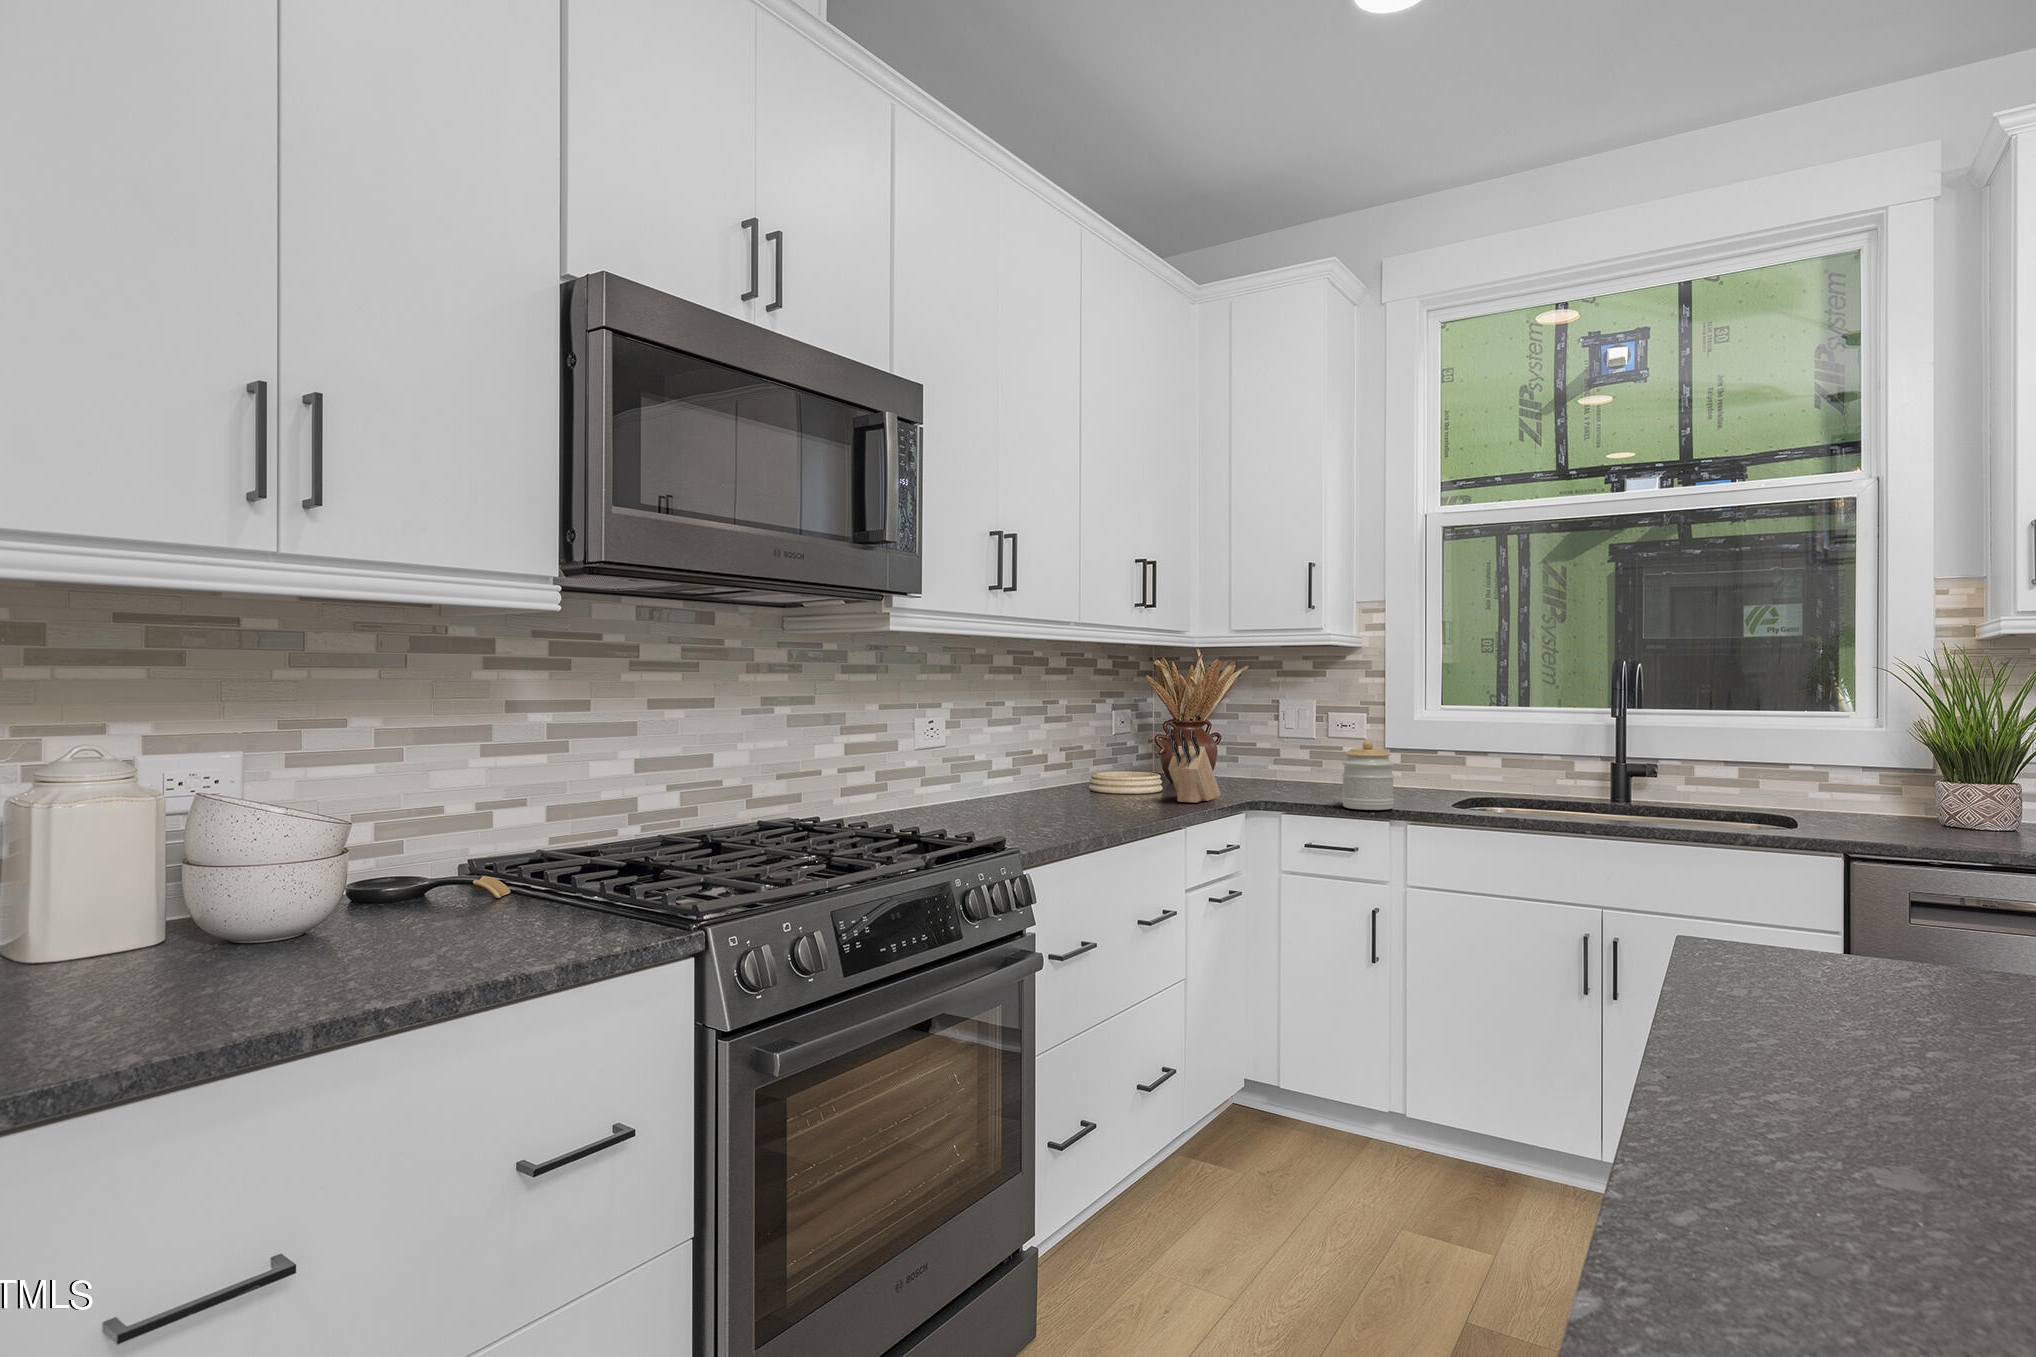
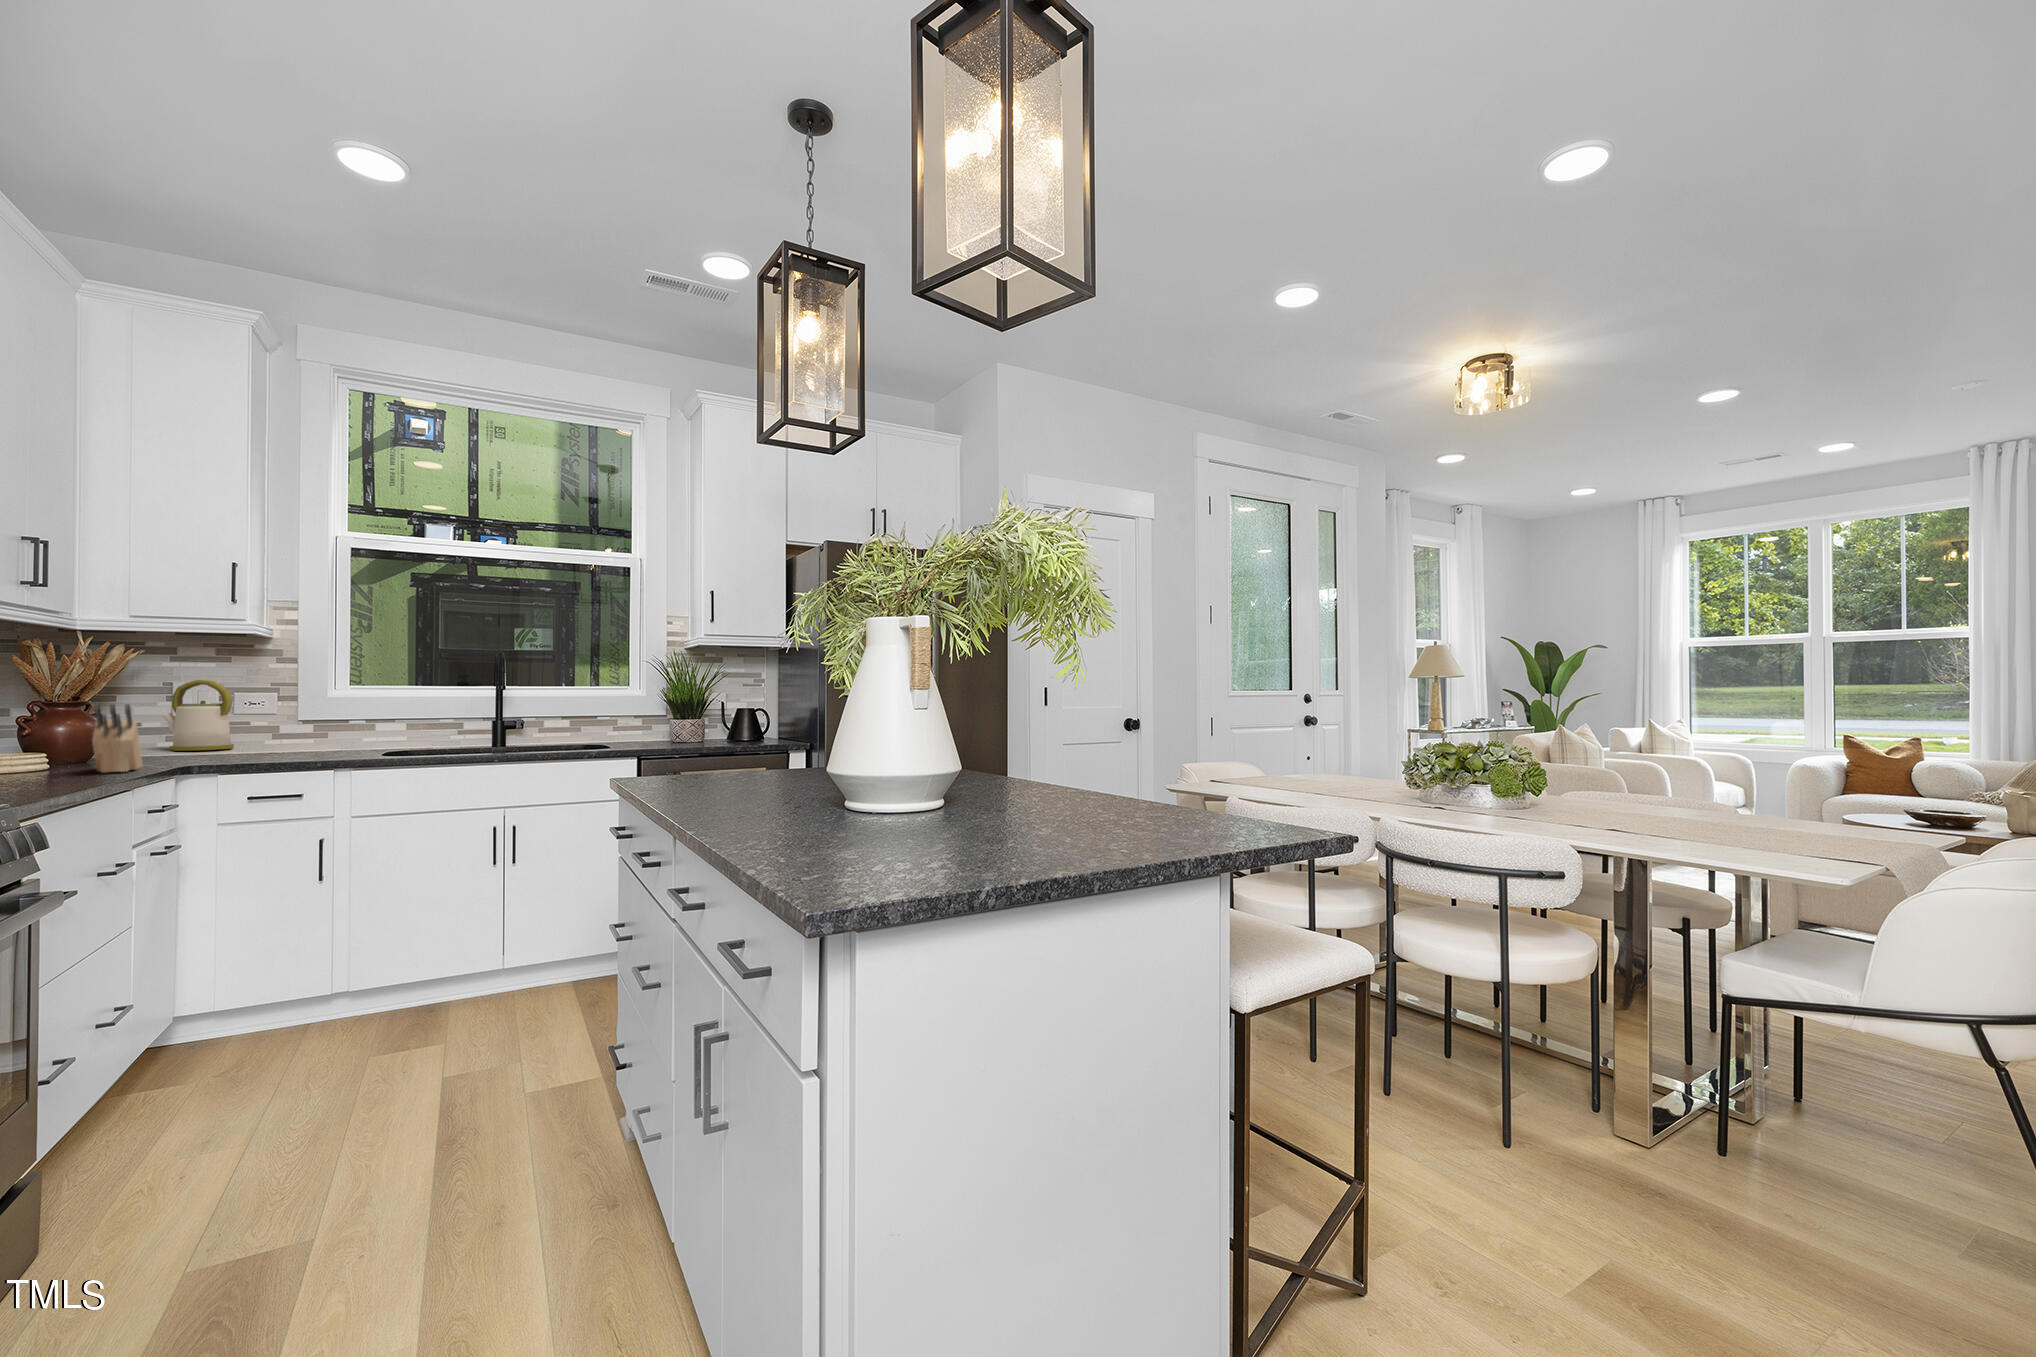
kettle: none [1269,697,1326,778] -> present [164,680,234,751]
jar: present [1342,741,1394,810] -> none [290,709,340,763]

